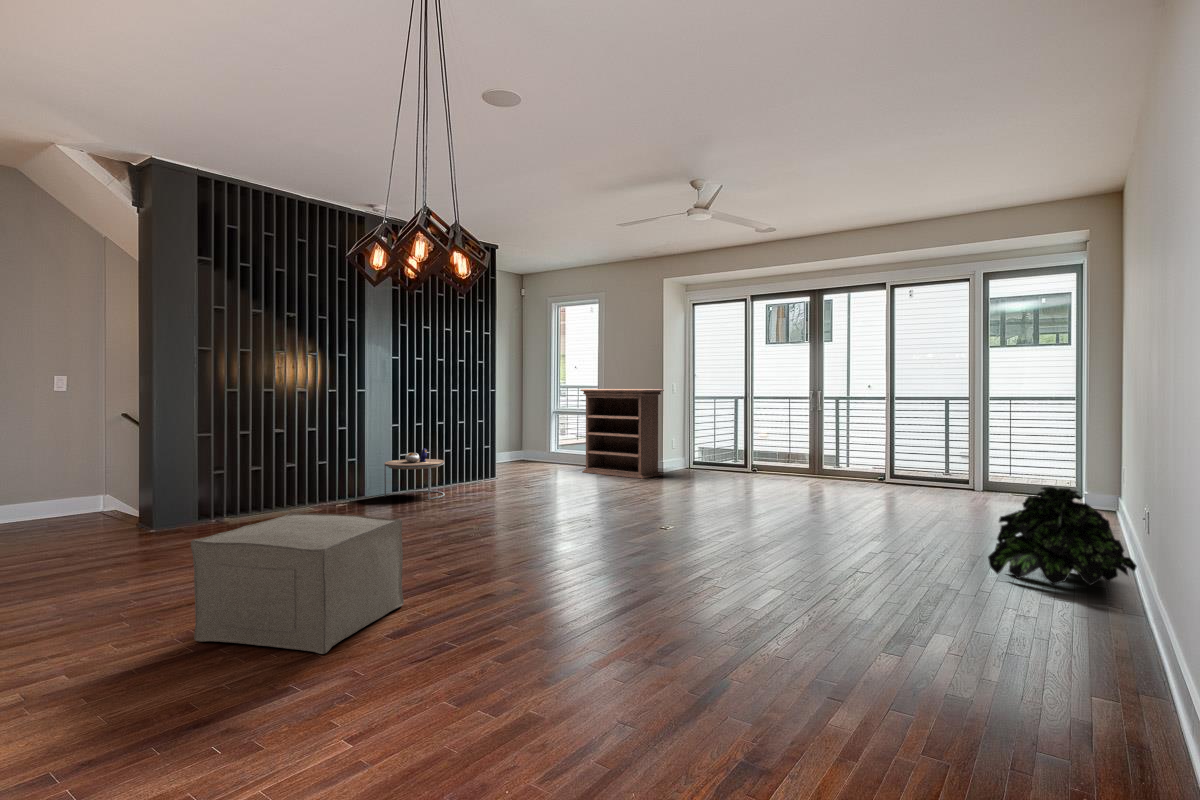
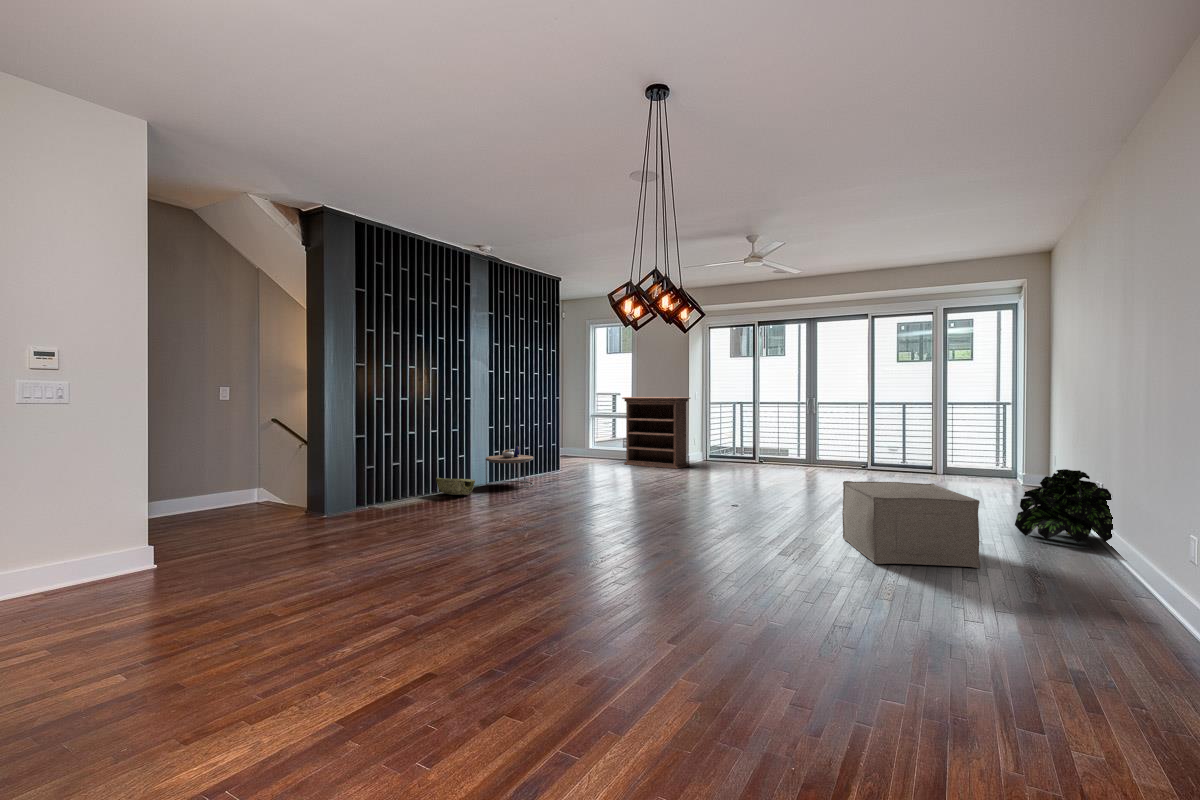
woven basket: none [314,486,361,508] -> present [436,478,475,495]
ottoman: present [191,512,404,654] -> present [842,481,980,568]

